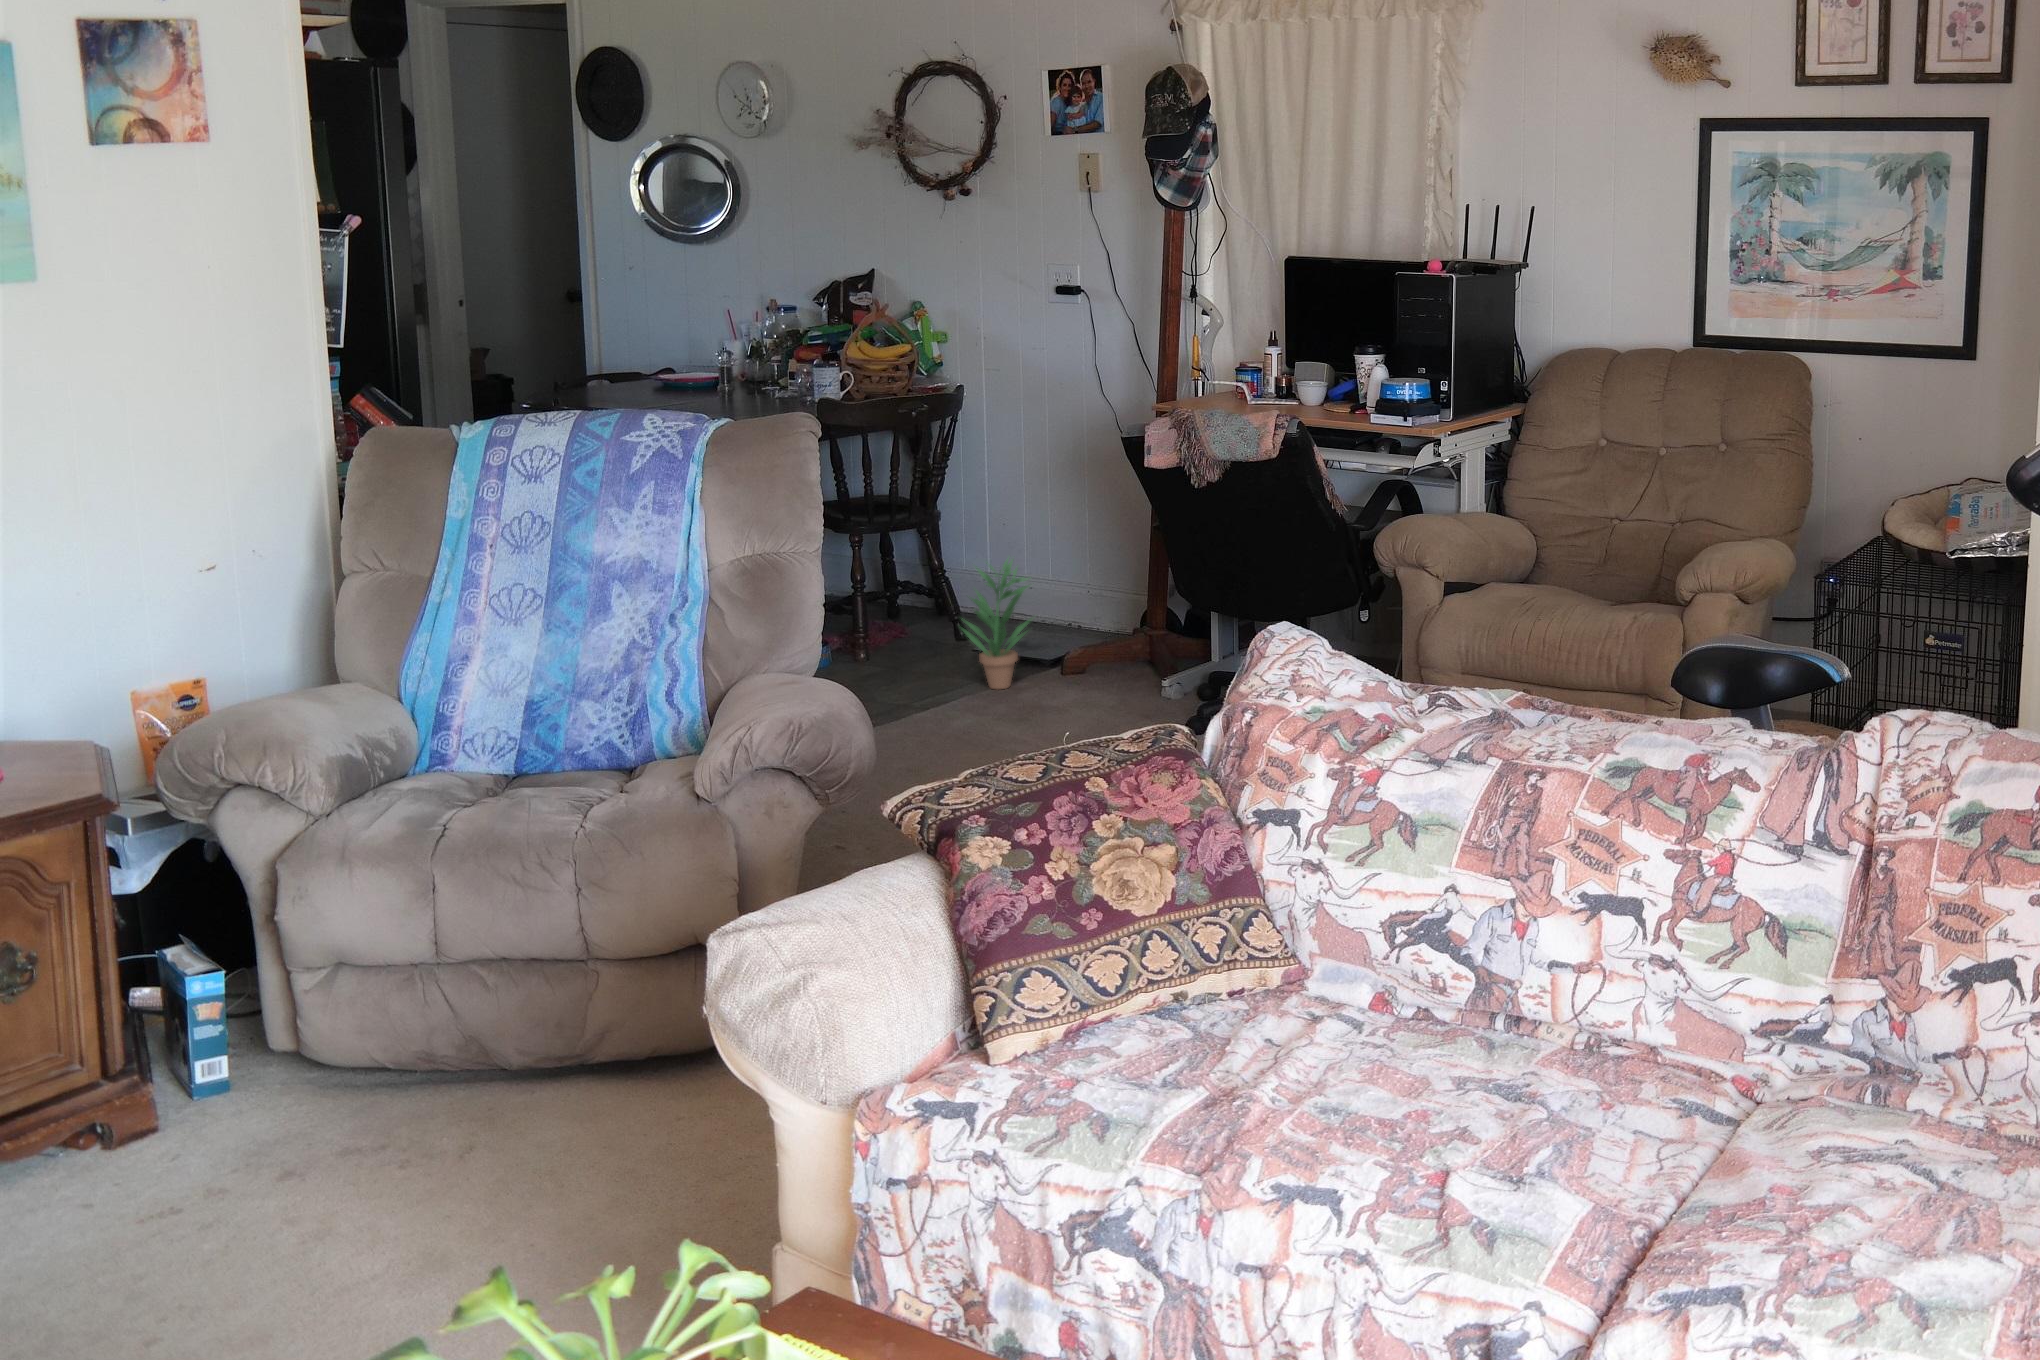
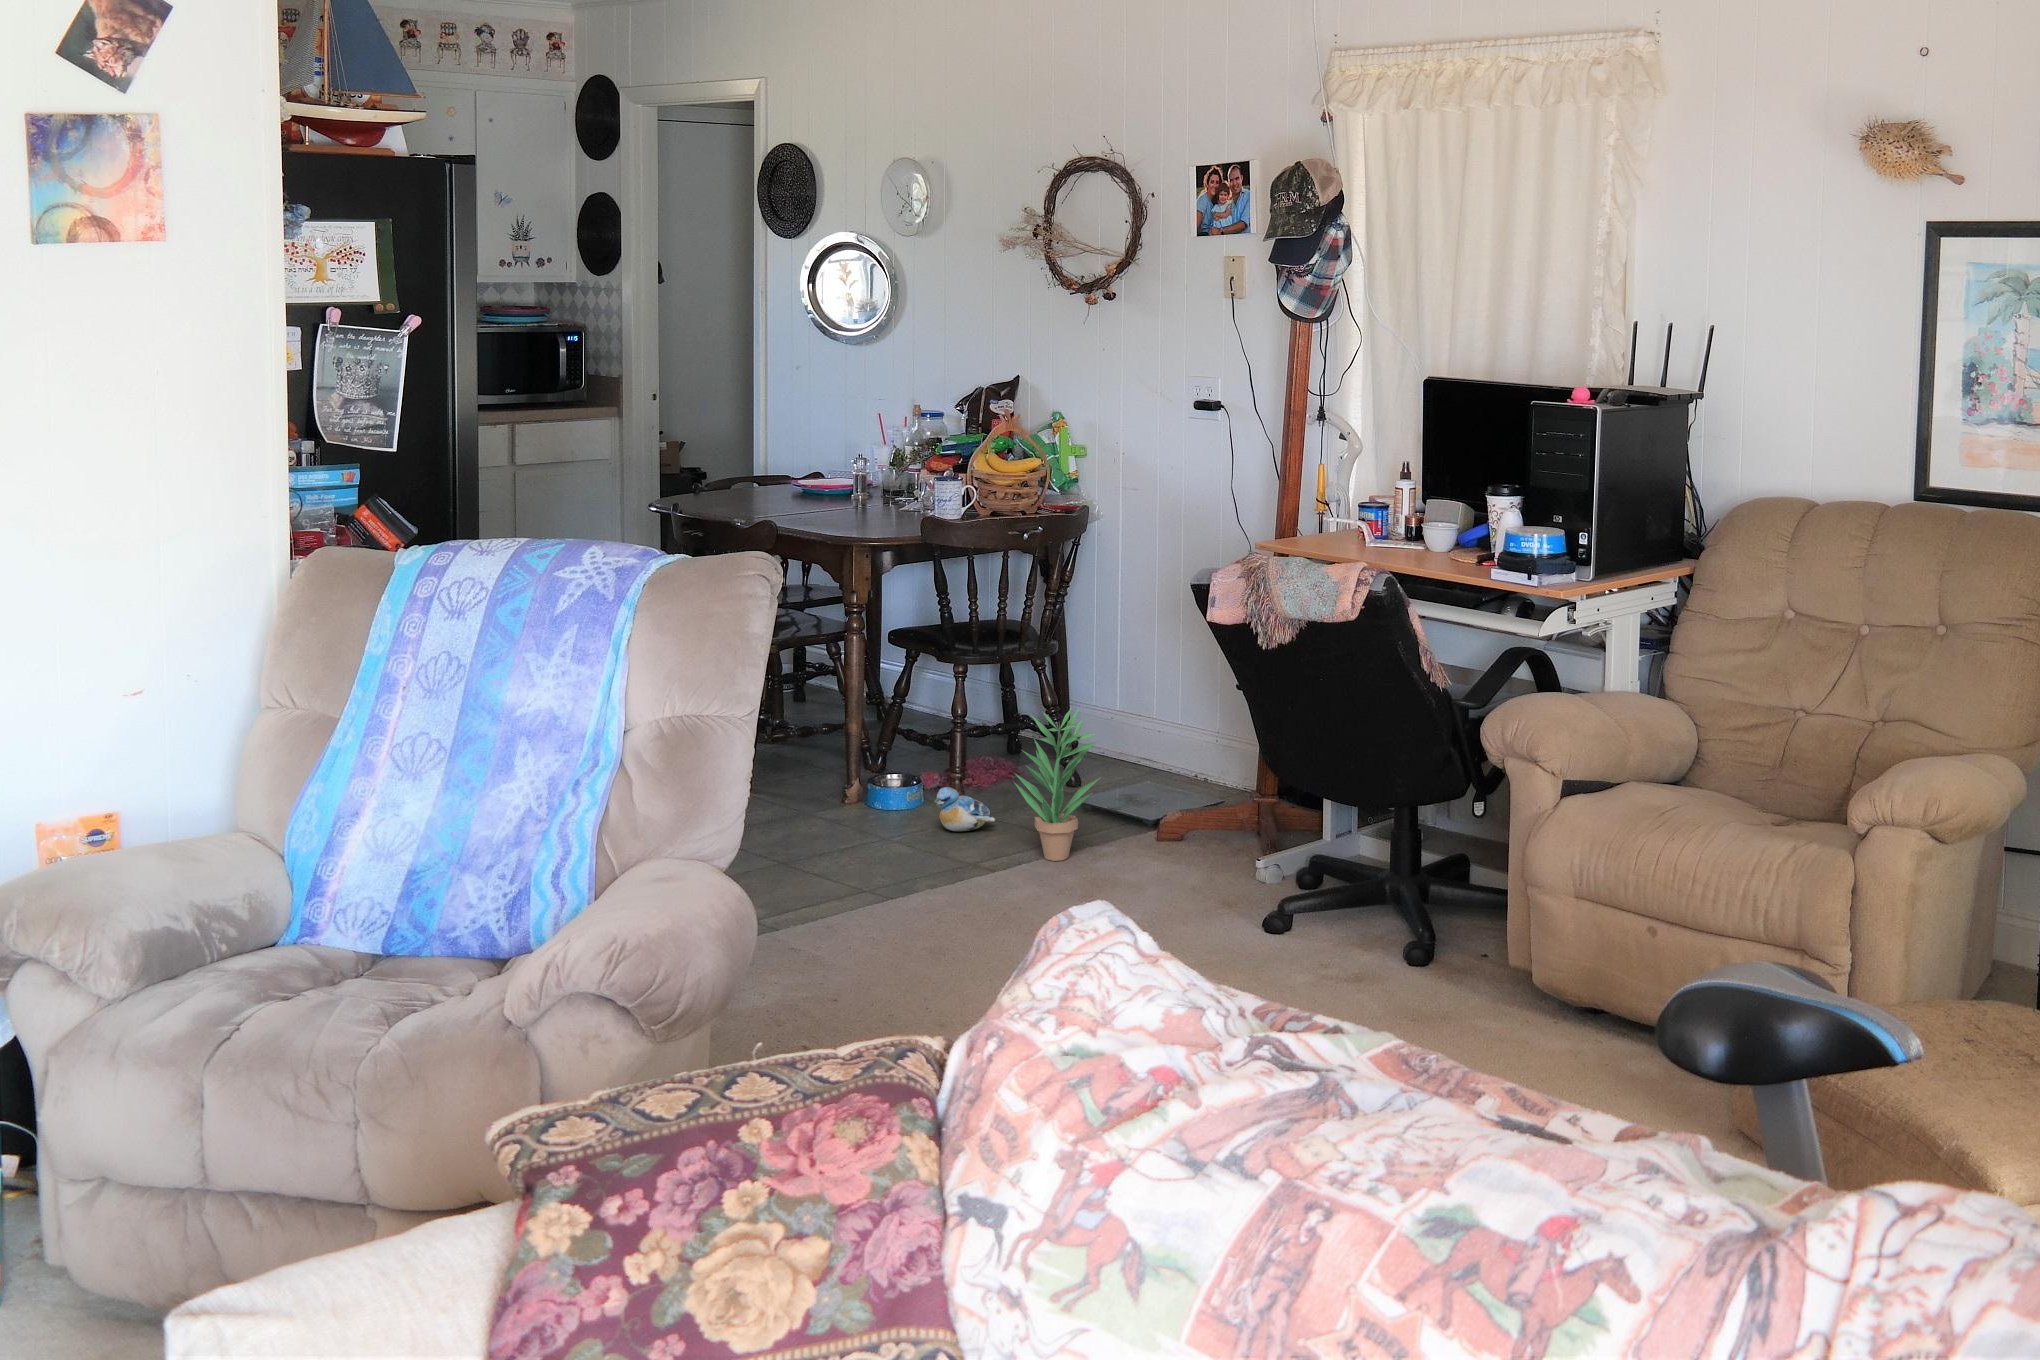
plush toy: none [880,636,936,674] -> present [934,787,996,831]

